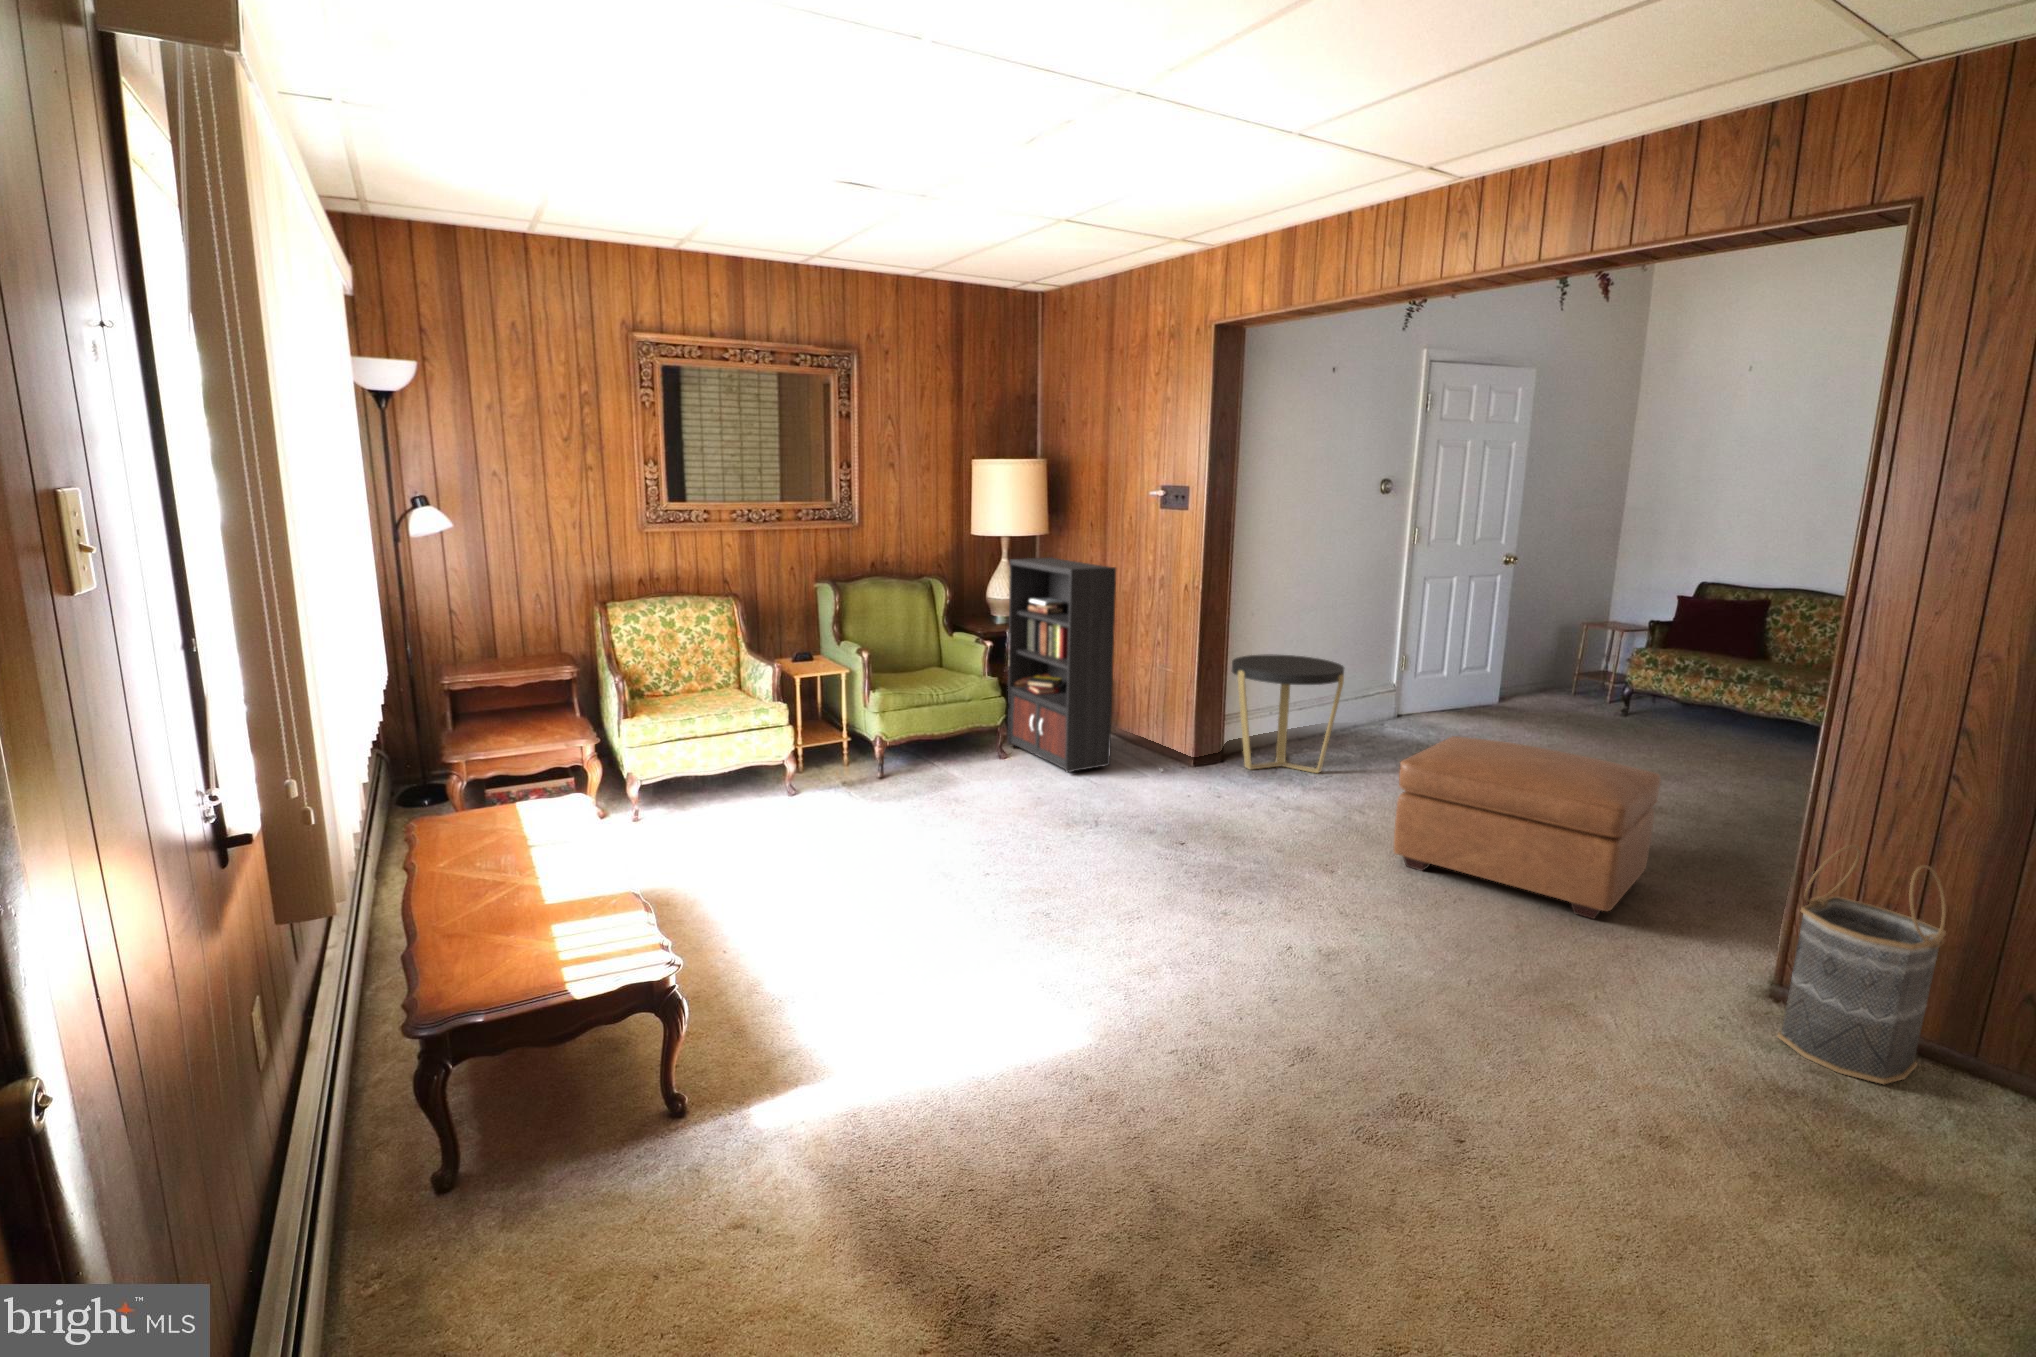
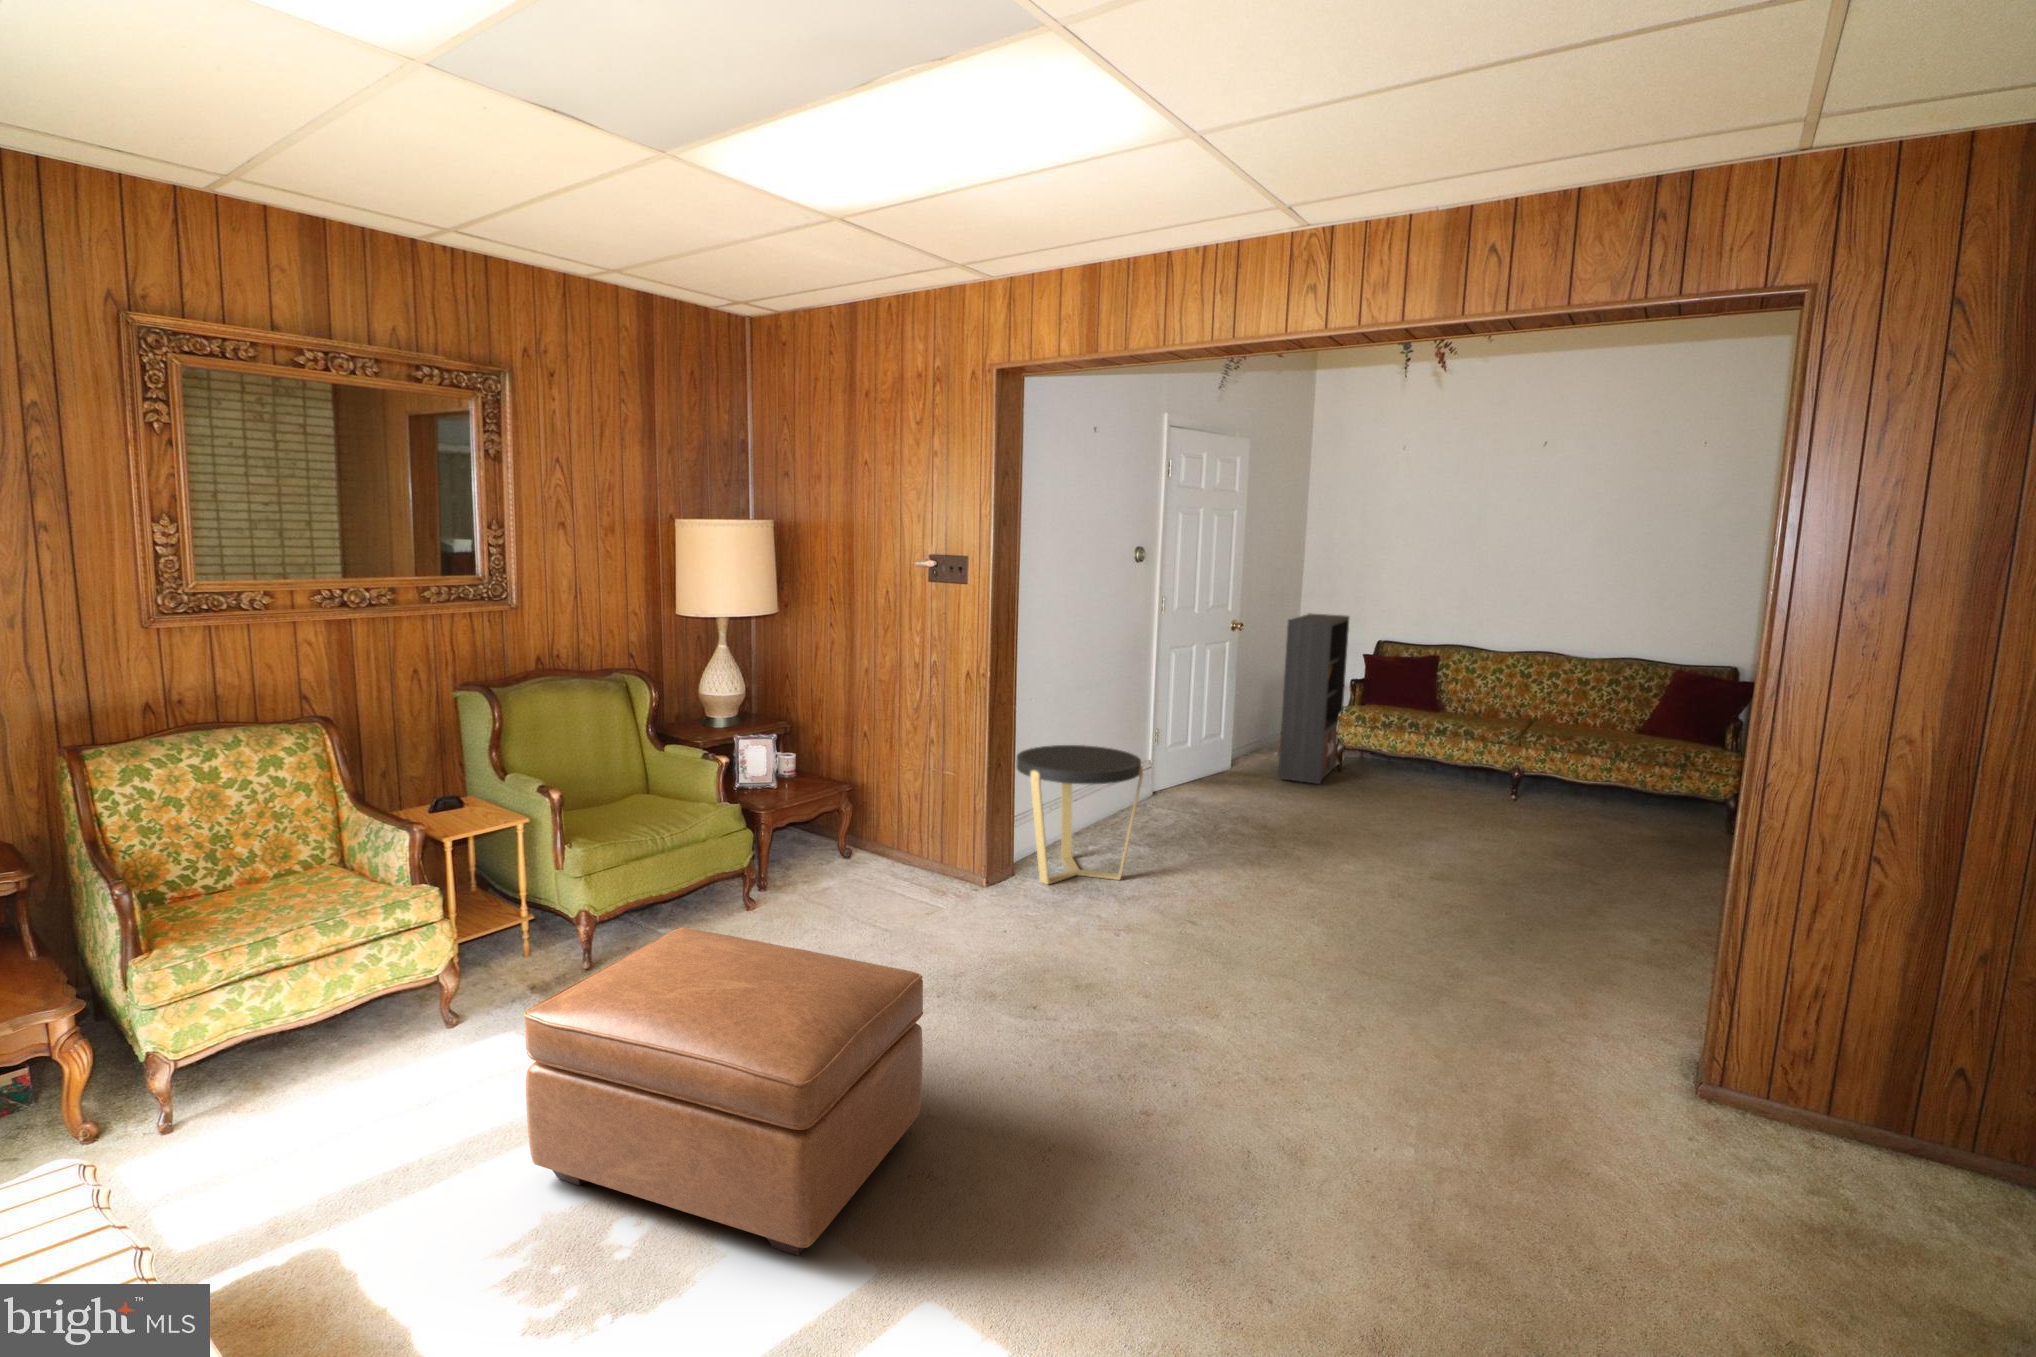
bookcase: present [1008,557,1163,772] -> present [1278,613,1349,784]
ottoman: present [1393,736,1660,919] -> present [523,928,923,1255]
basket: present [1778,845,1946,1084] -> none [1764,948,1927,1208]

